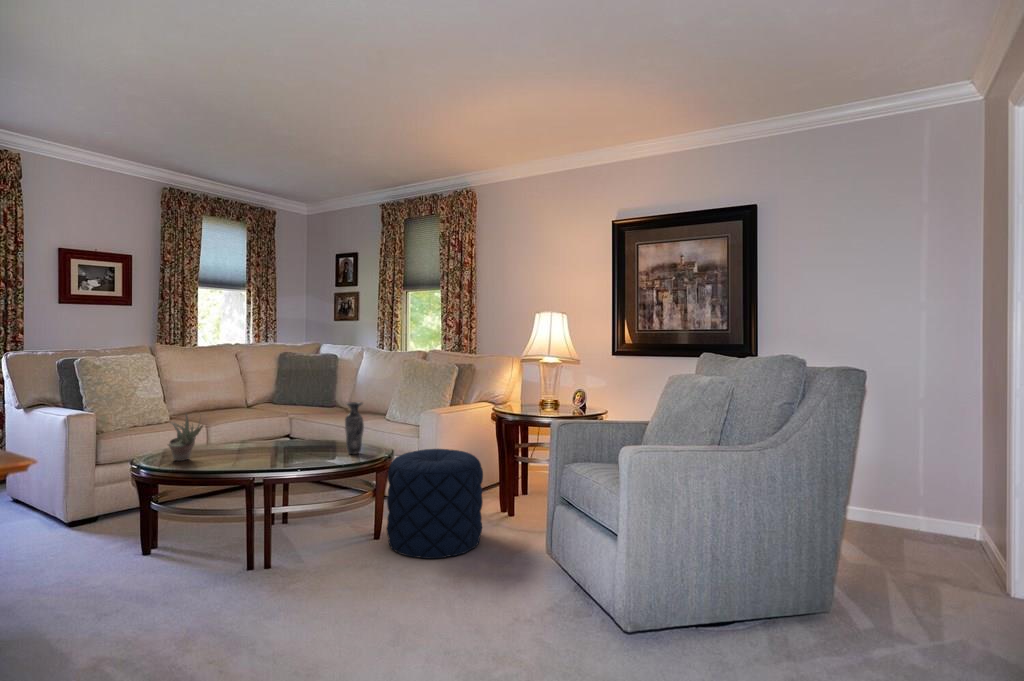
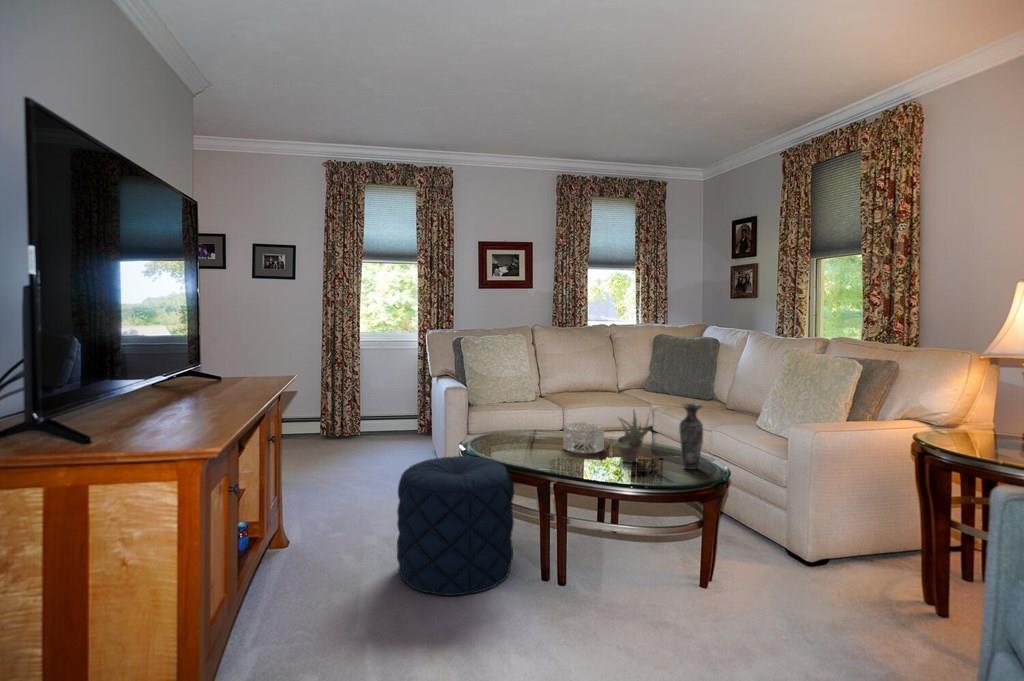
succulent plant: present [168,413,203,461] -> present [616,410,651,463]
decorative bowl: none [230,429,270,457] -> present [563,422,604,453]
pouf: present [387,449,483,558] -> present [397,456,514,595]

